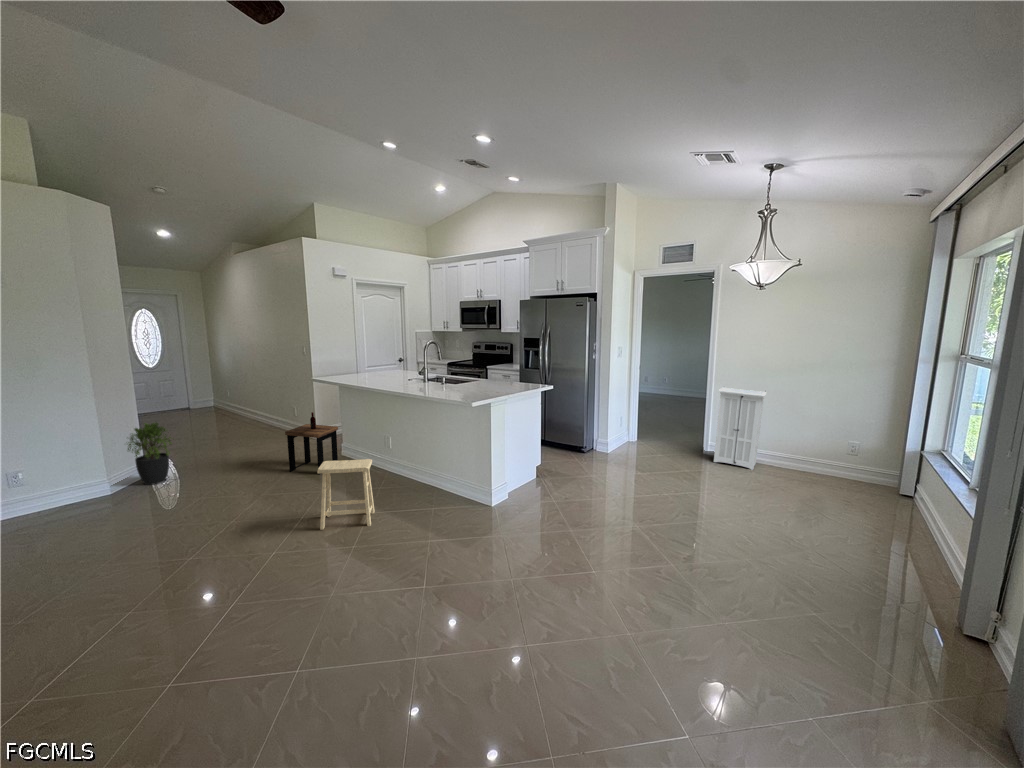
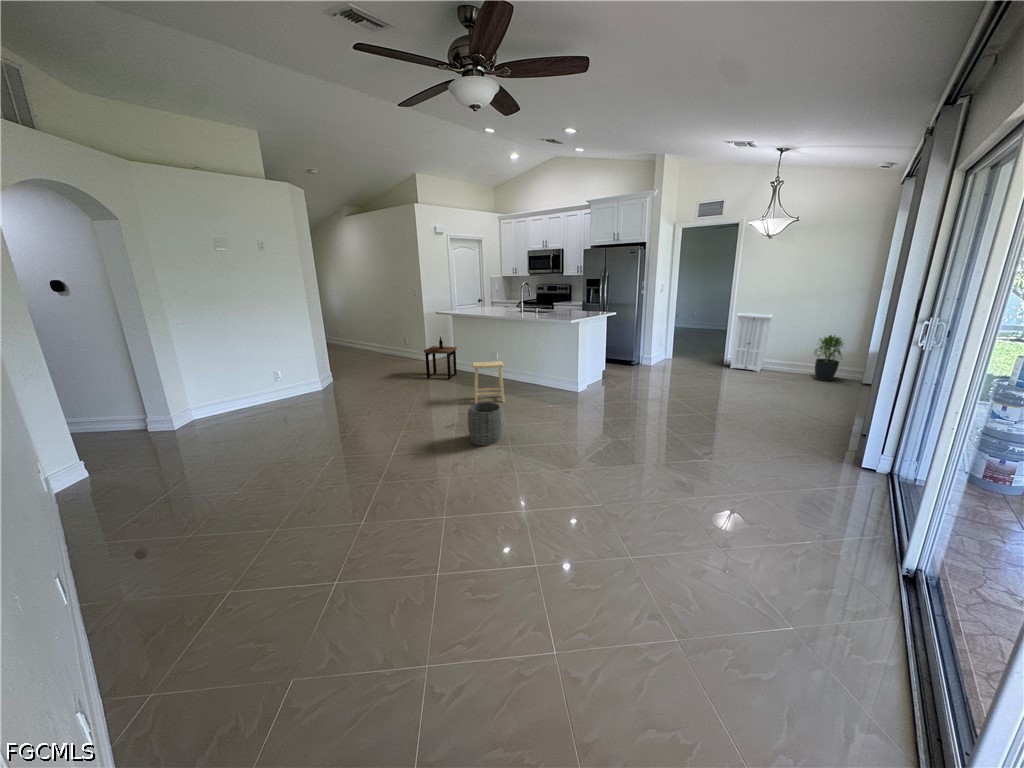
potted plant: present [128,423,172,485] -> present [813,335,843,381]
woven basket: none [225,559,304,661] -> present [468,402,503,446]

